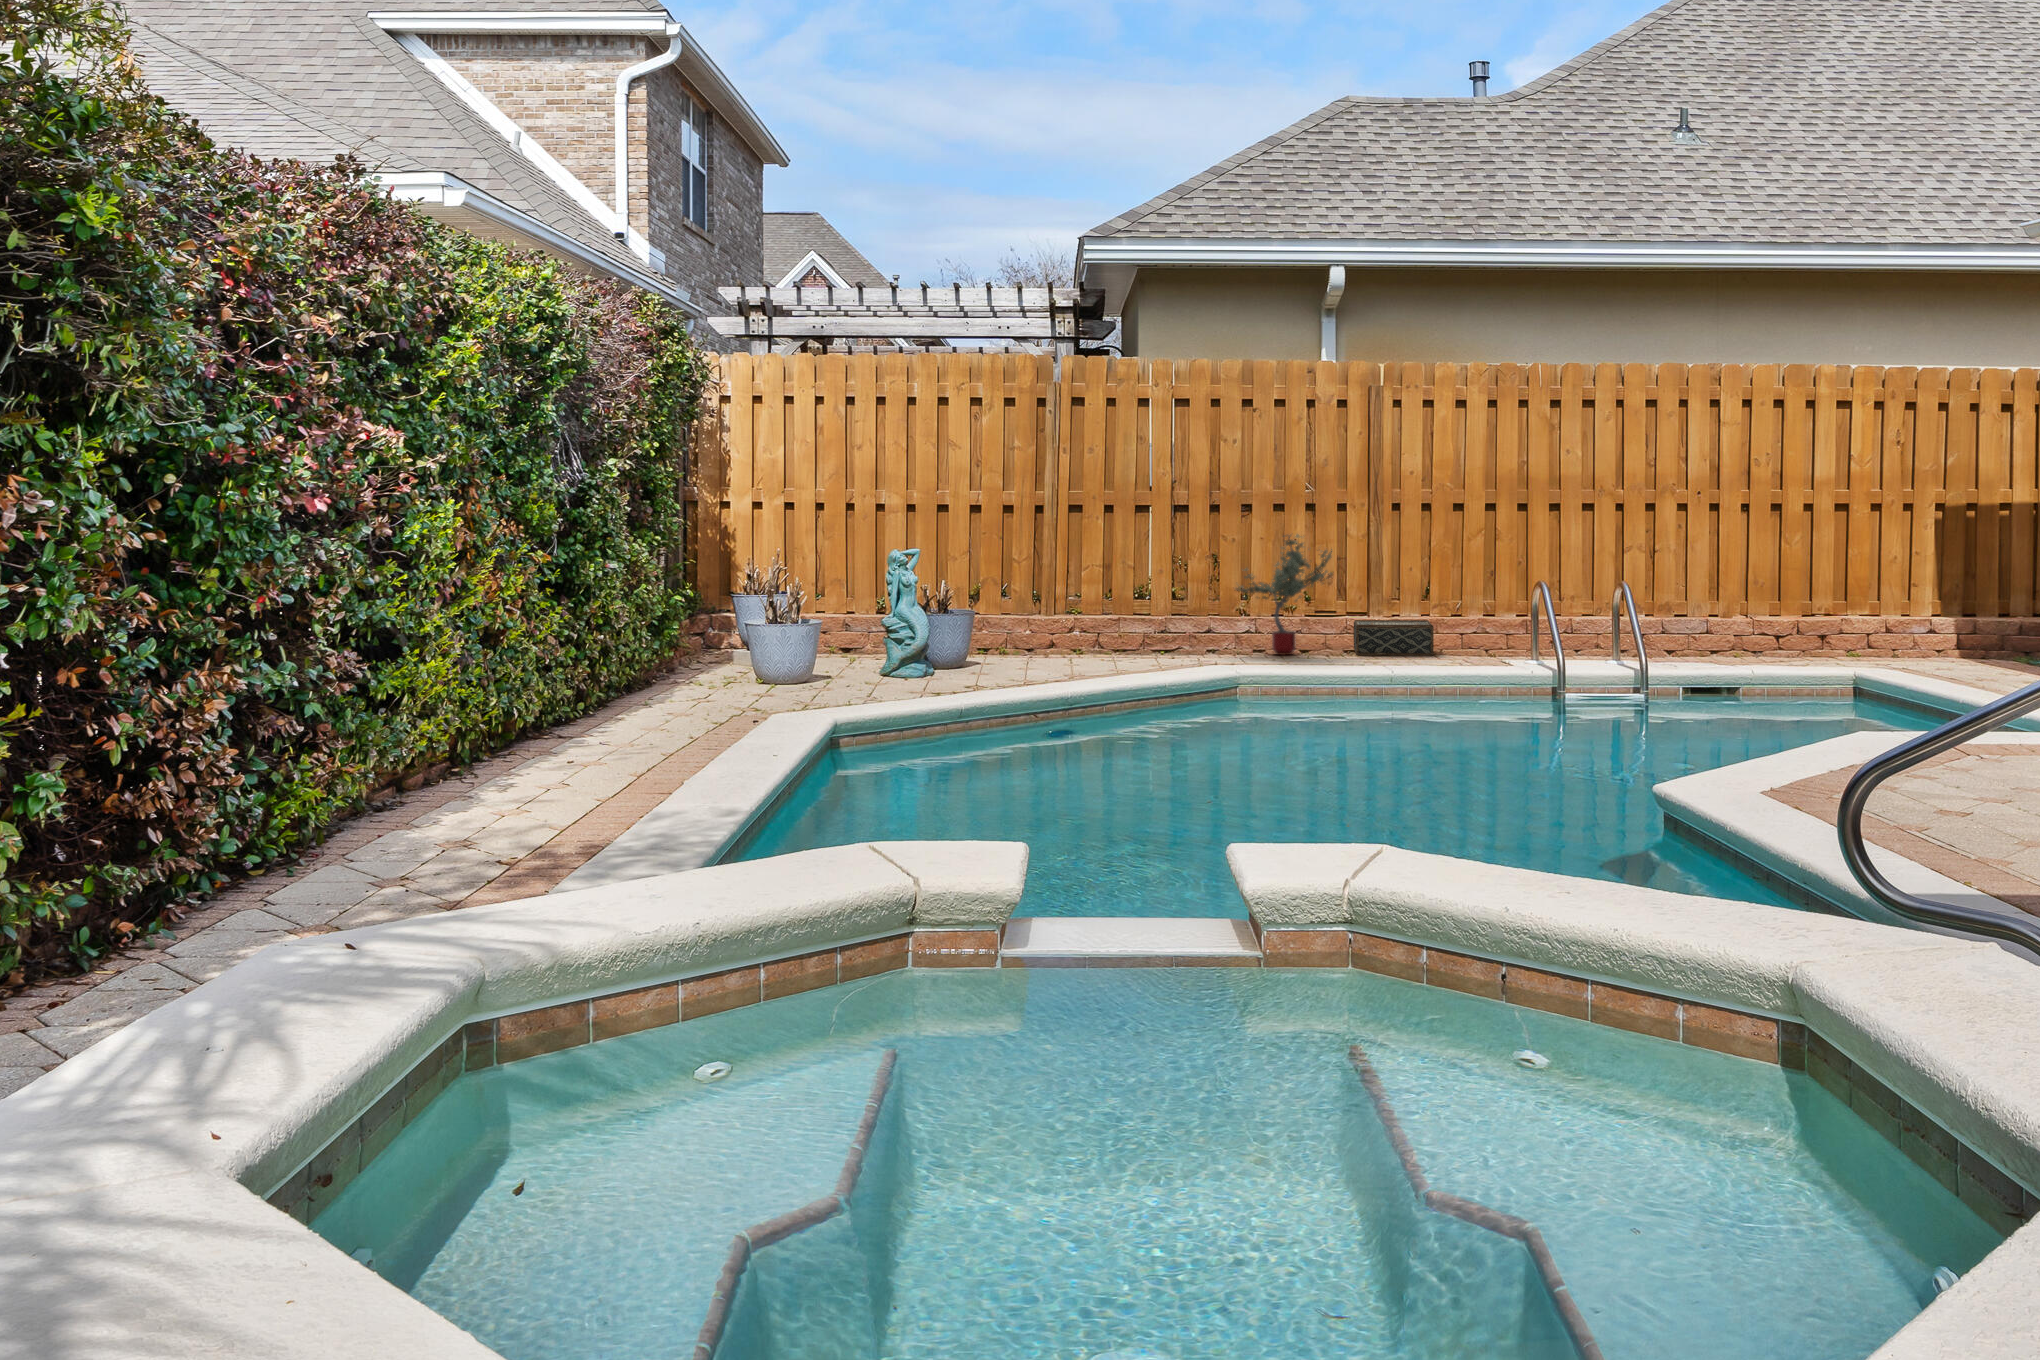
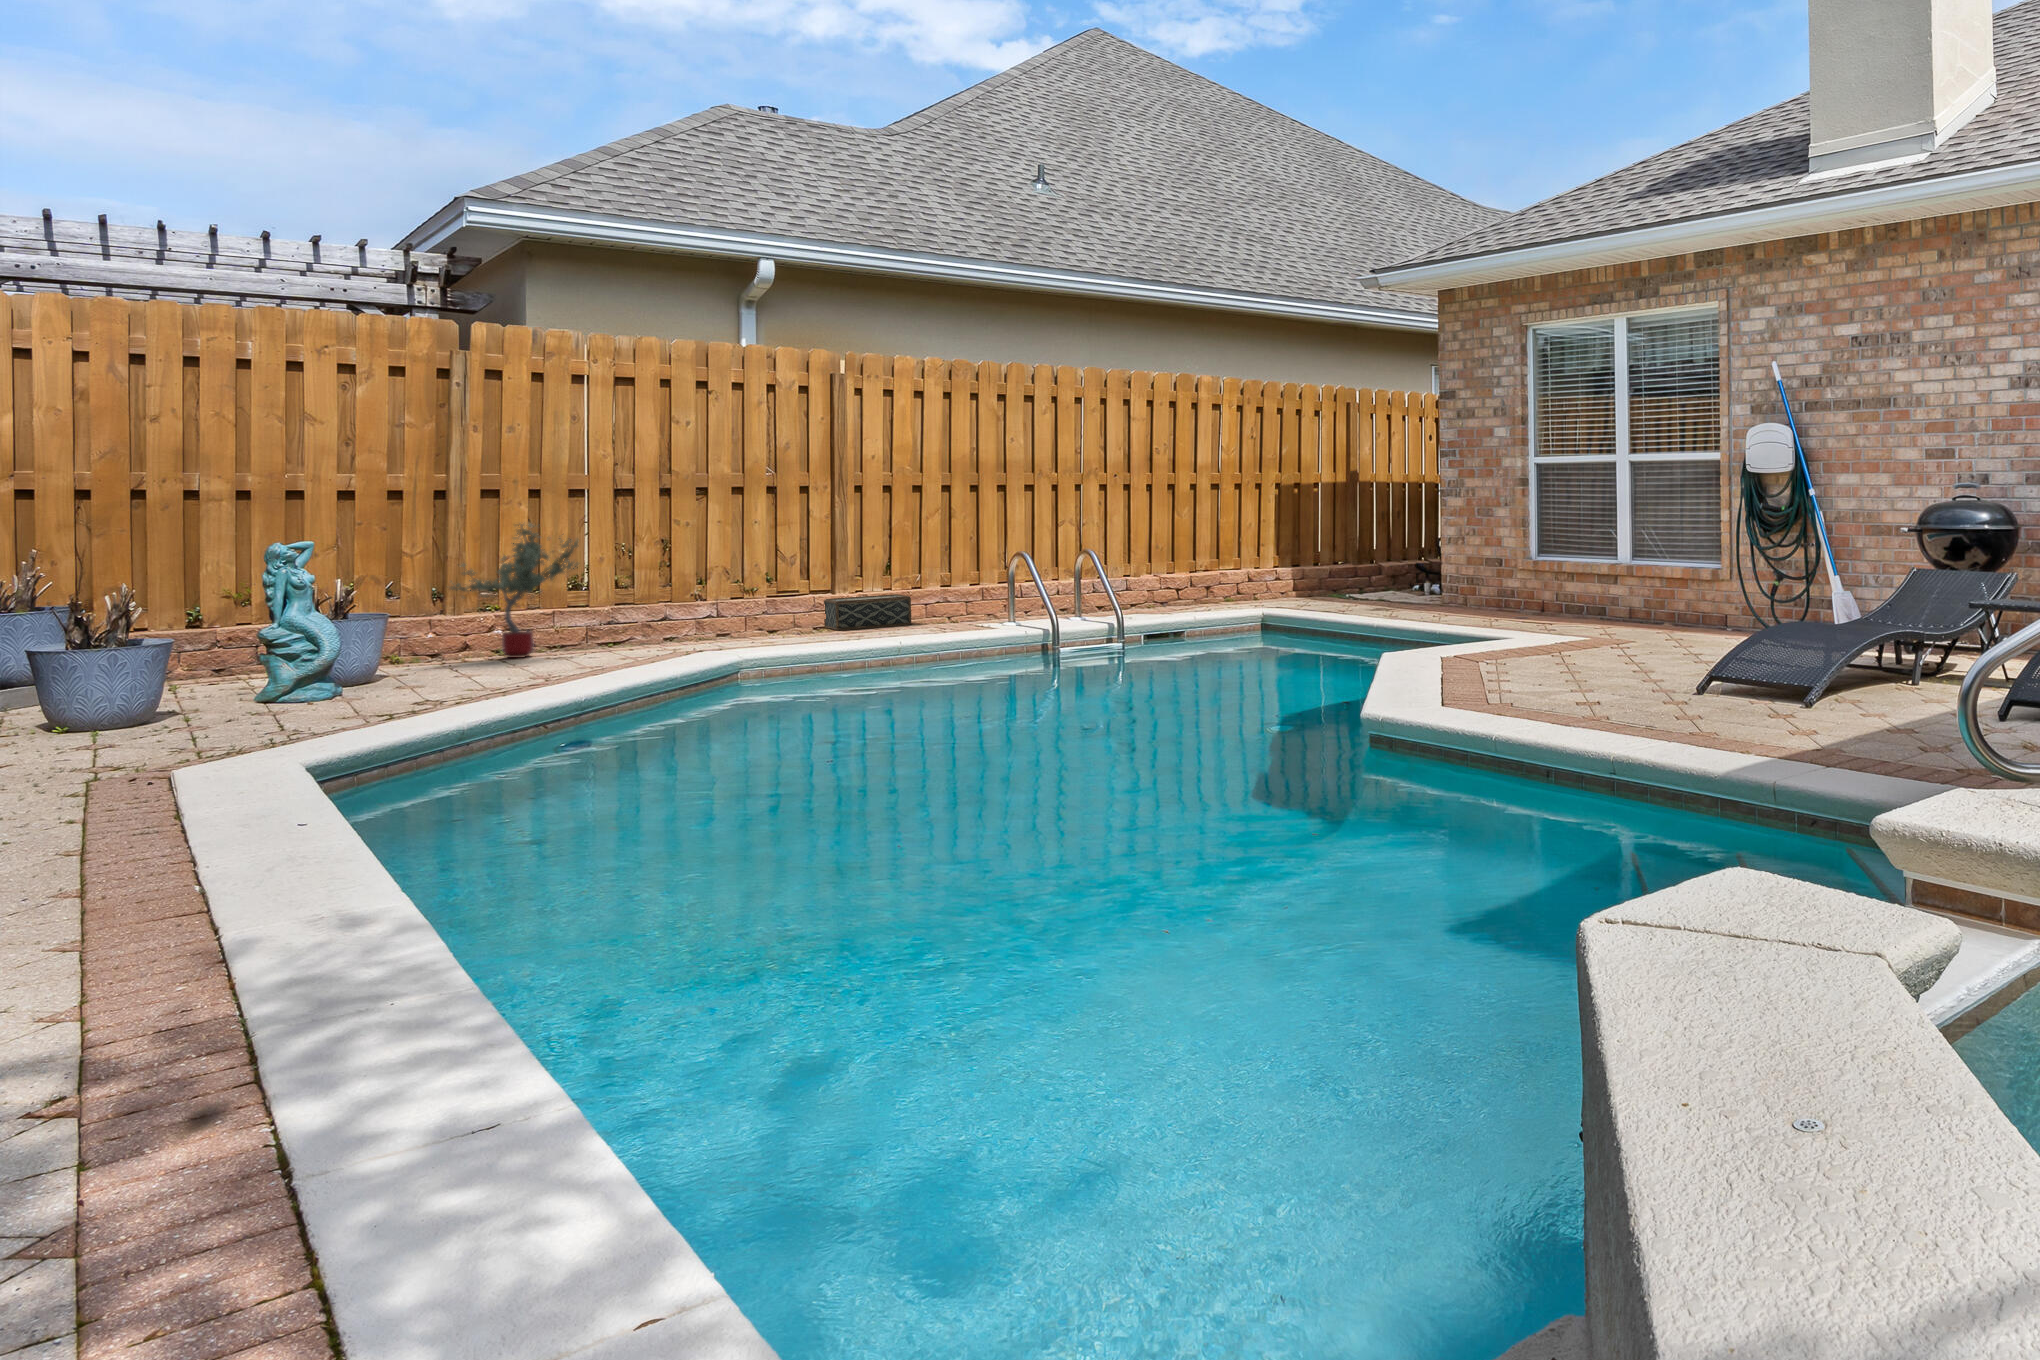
potted tree: present [1236,534,1332,655] -> present [450,524,578,658]

